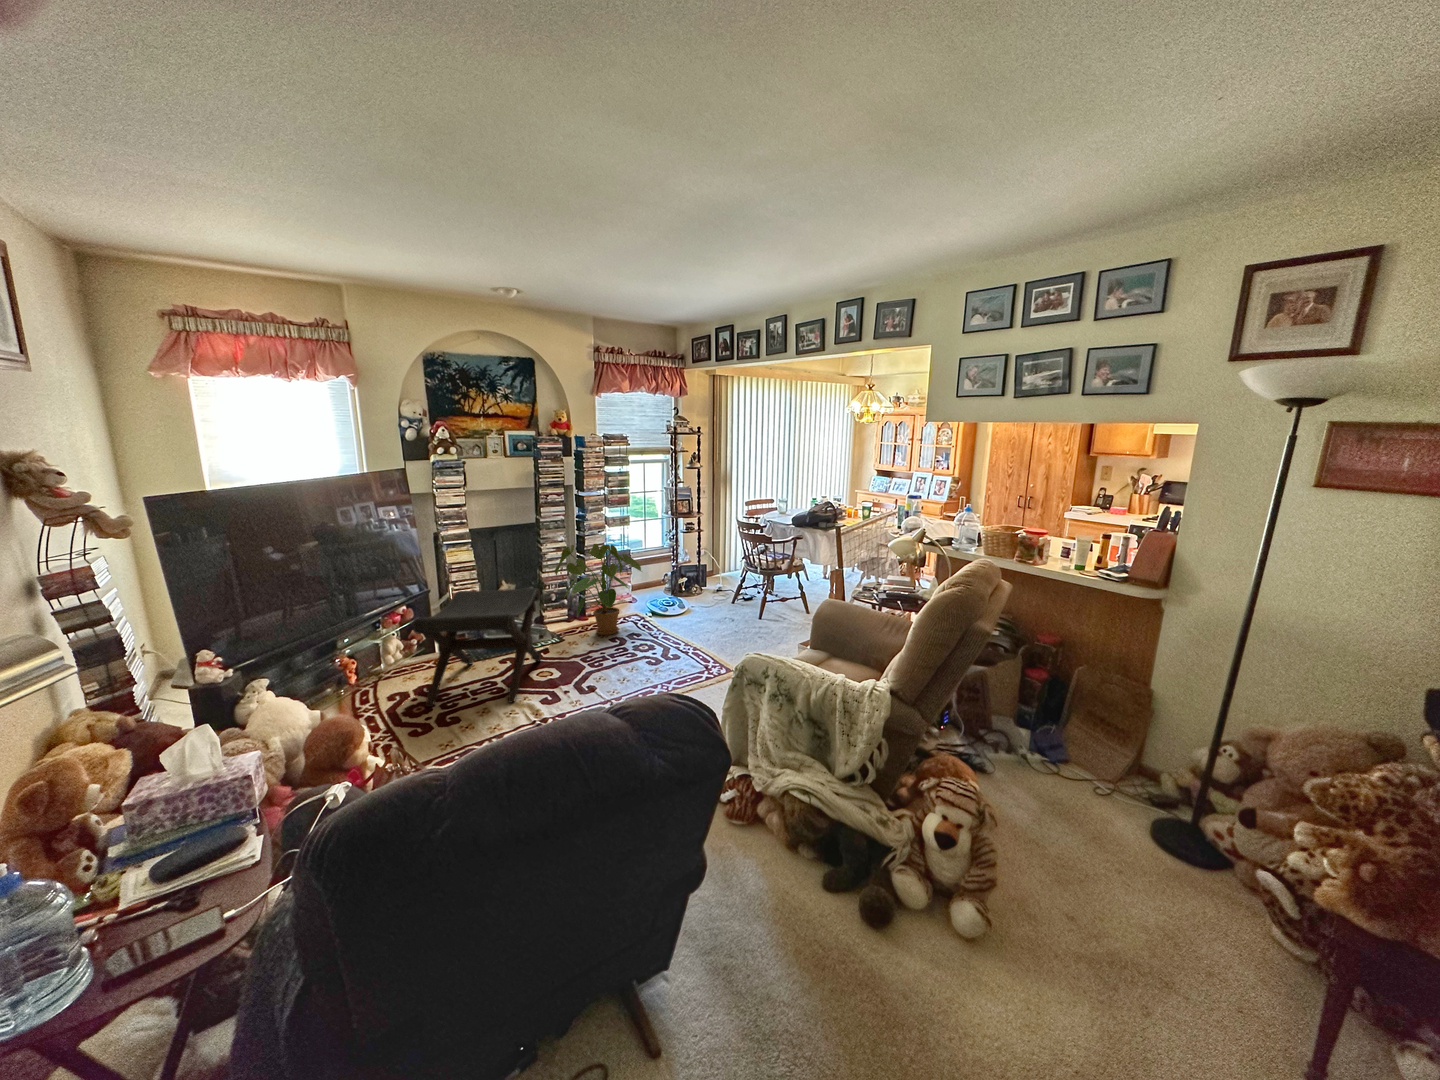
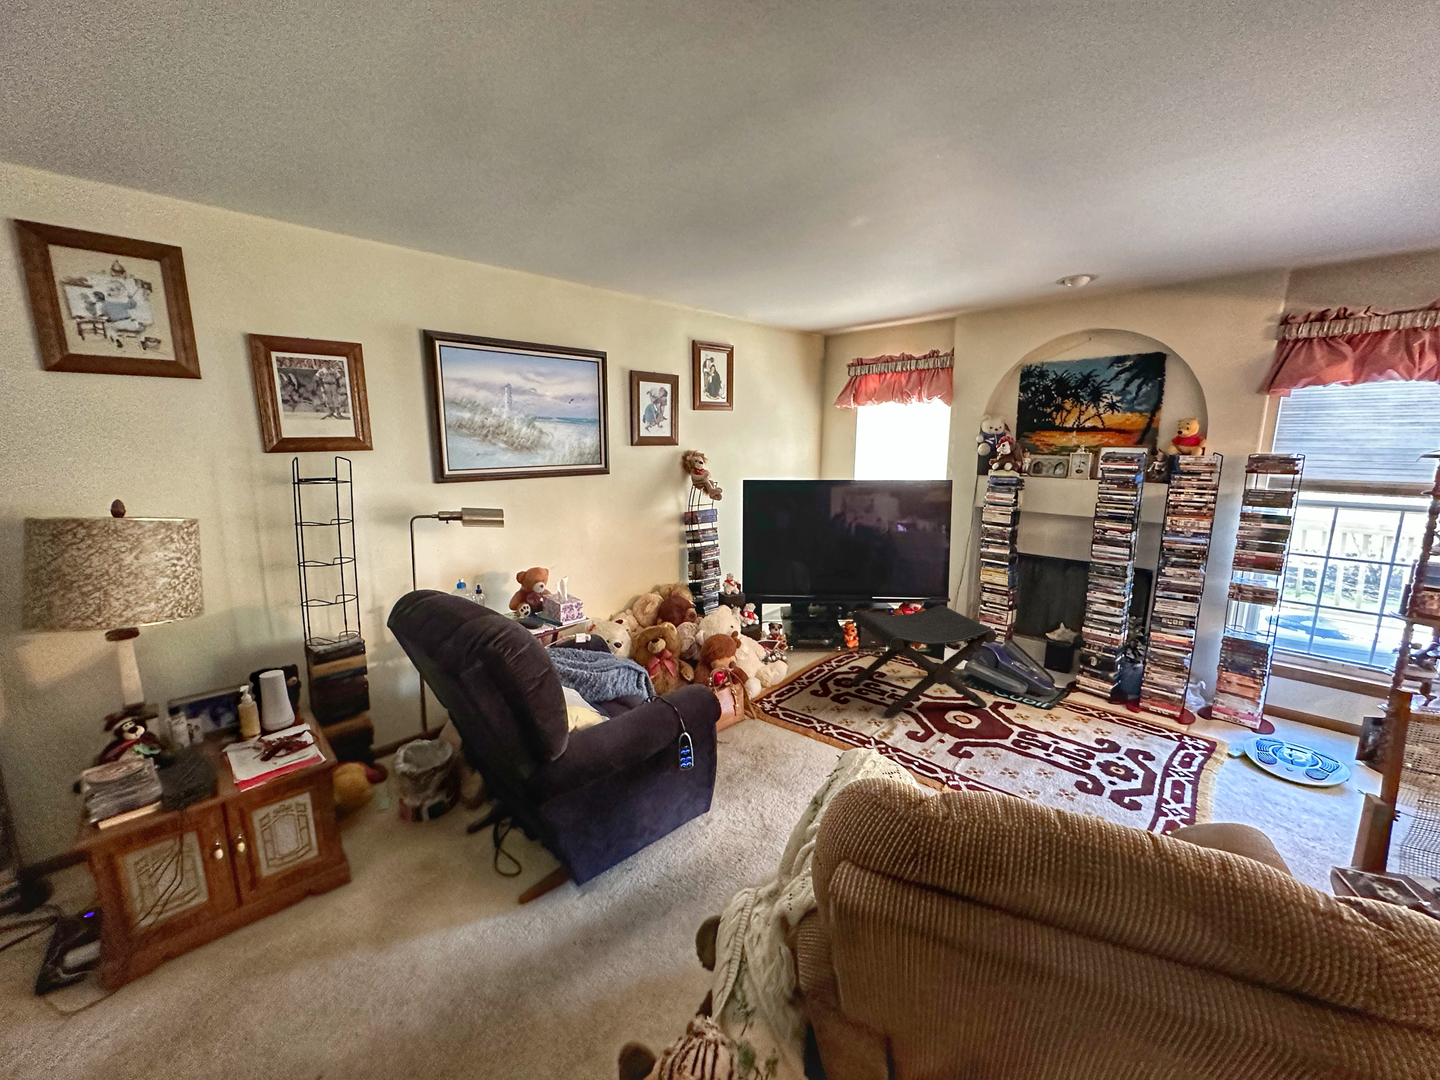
house plant: present [554,544,642,635] -> none [1058,601,1222,736]

